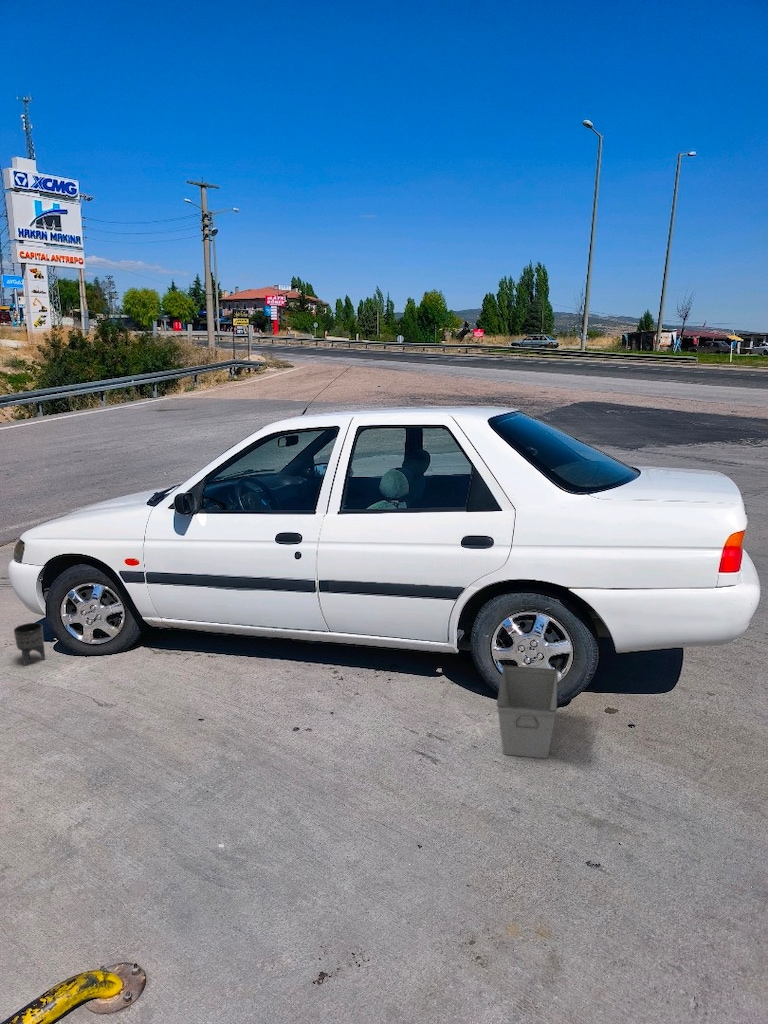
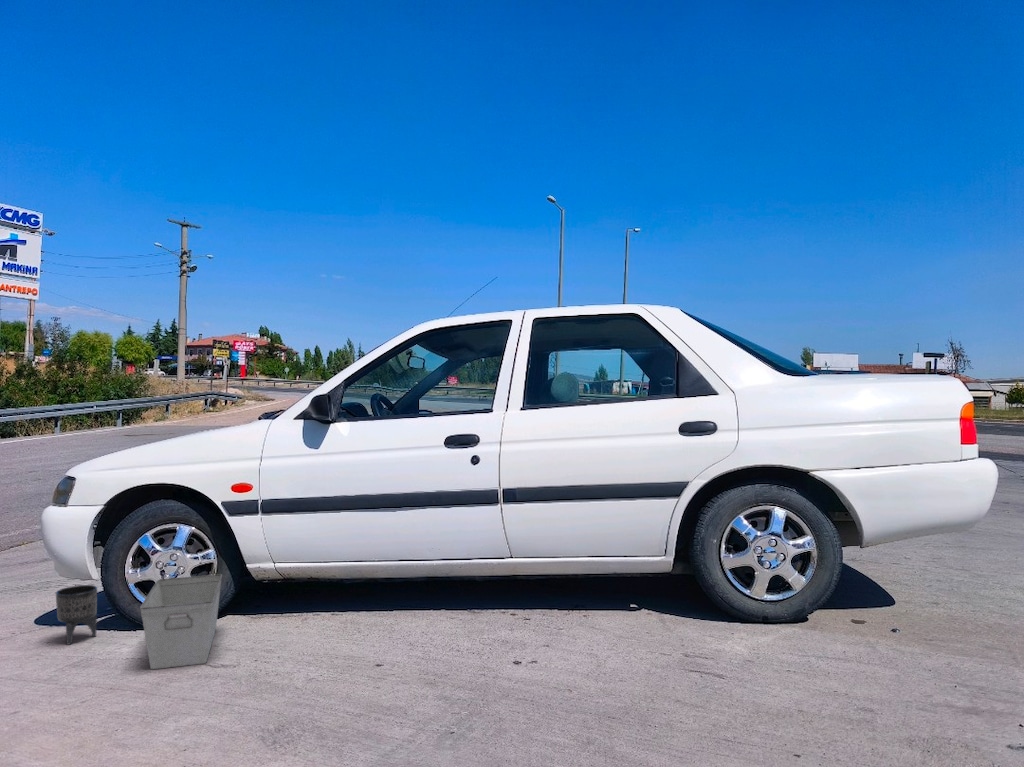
storage bin: present [497,665,558,758] -> present [140,574,222,669]

